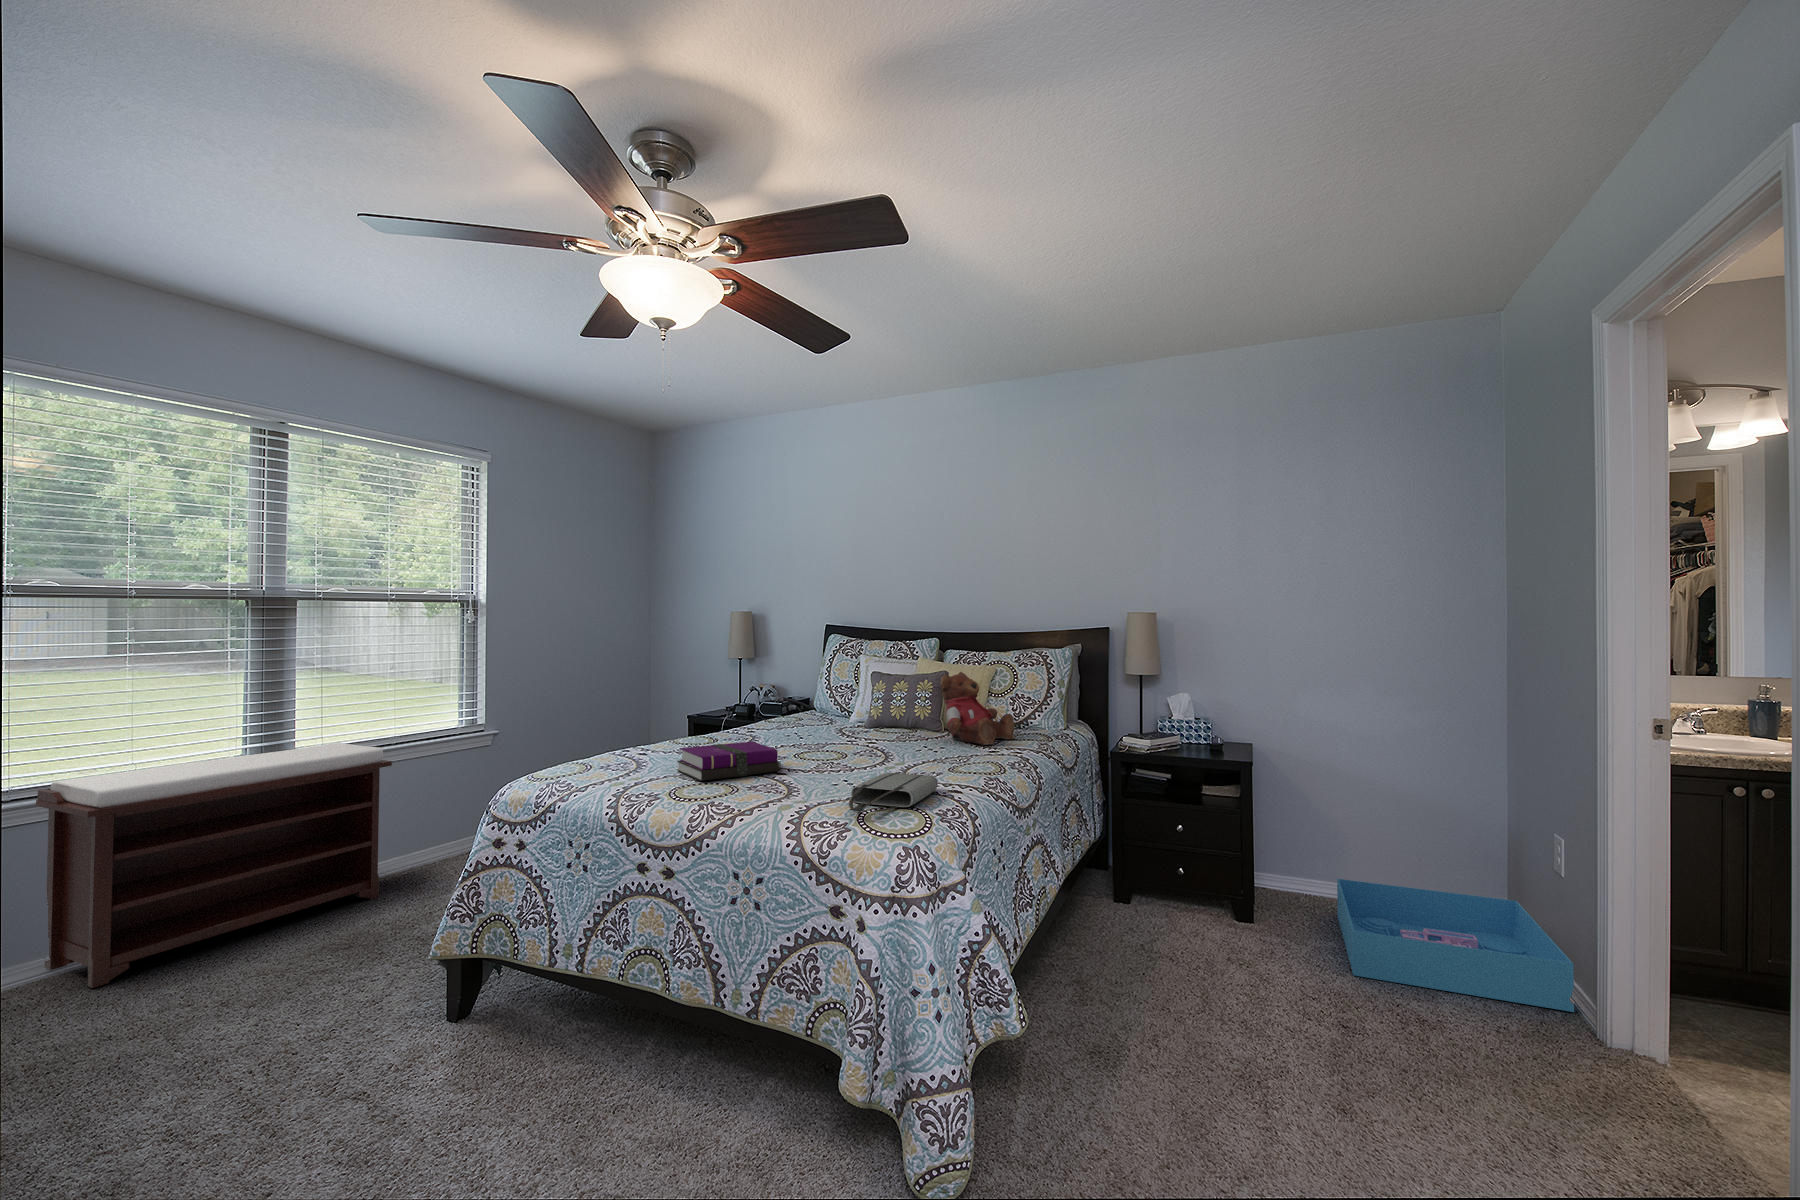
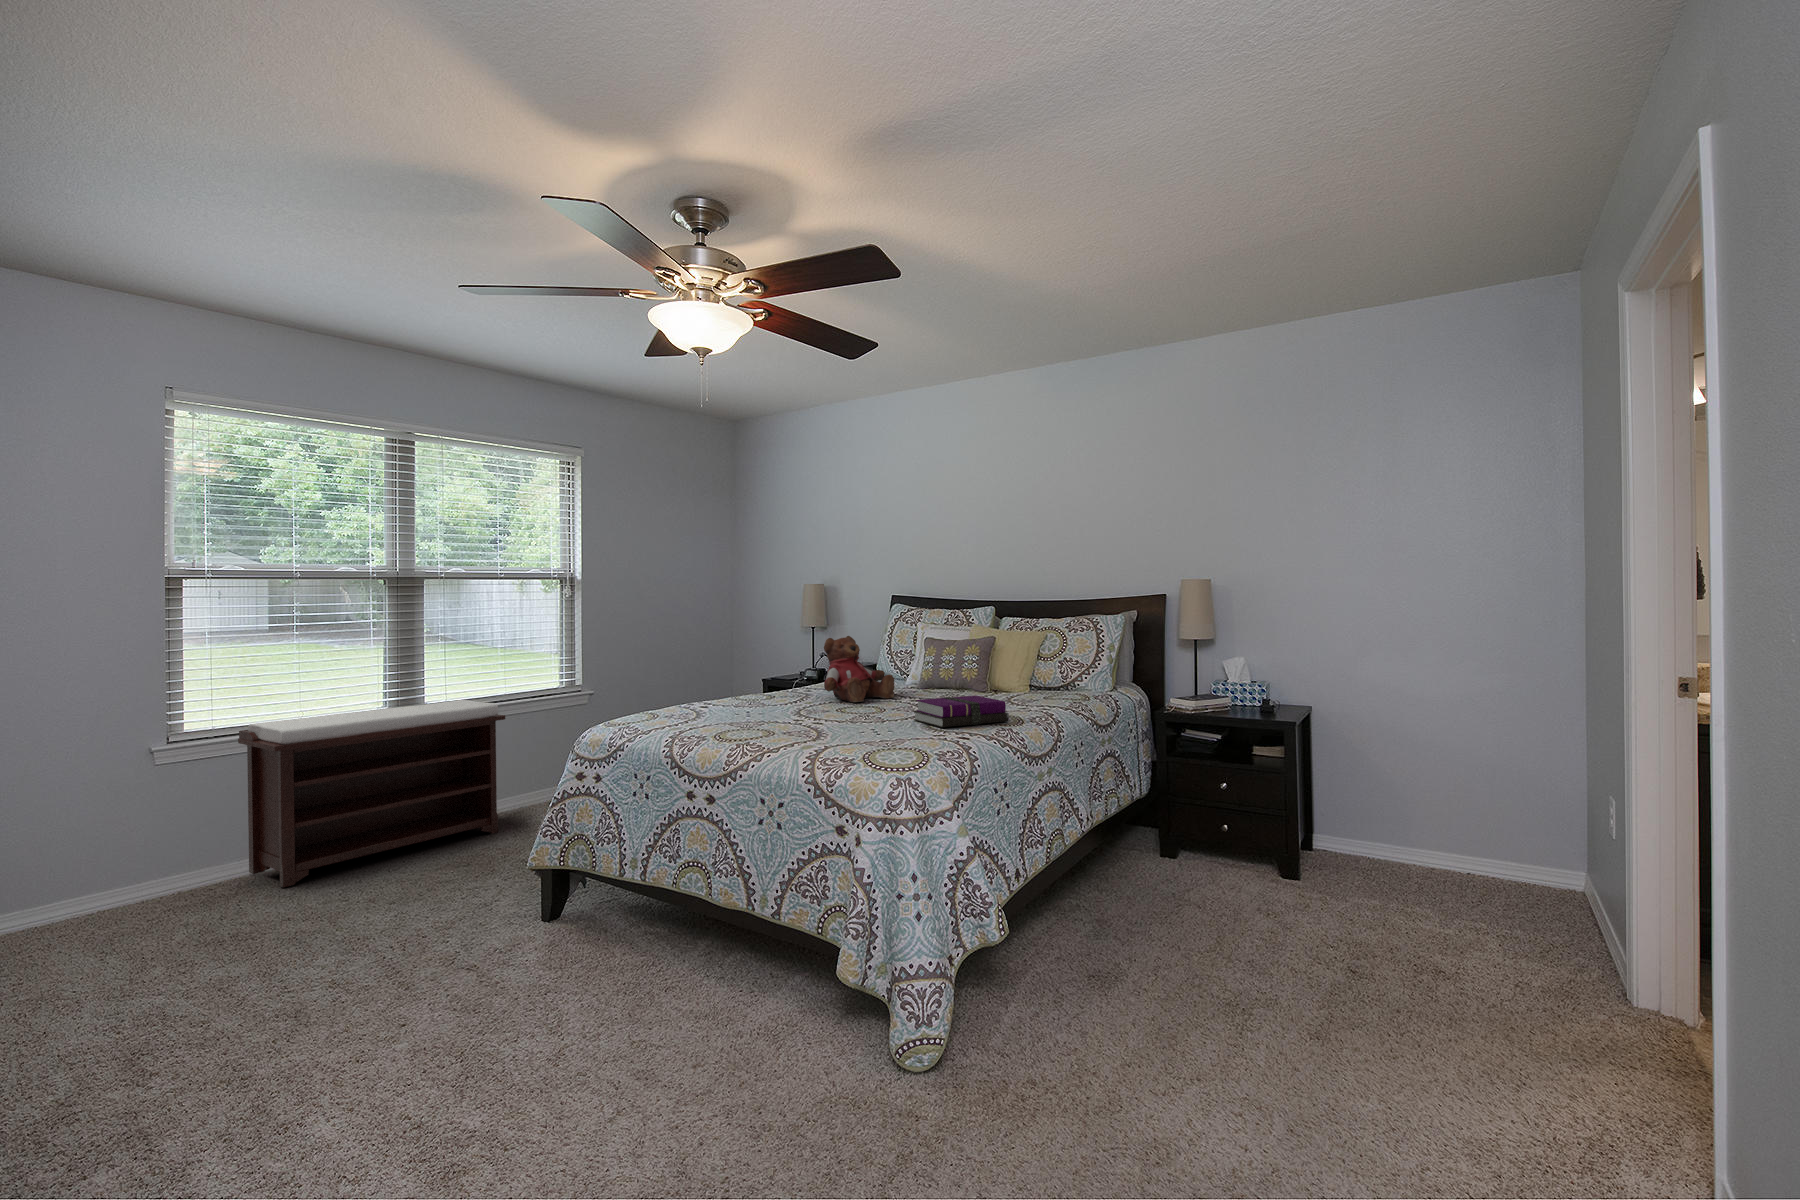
teddy bear: present [940,672,1015,745] -> present [824,636,895,702]
notebook: present [677,741,781,781] -> present [914,696,1009,727]
tote bag: present [849,773,938,811] -> none [858,721,951,749]
storage bin: present [1337,879,1574,1012] -> none [1376,841,1600,969]

